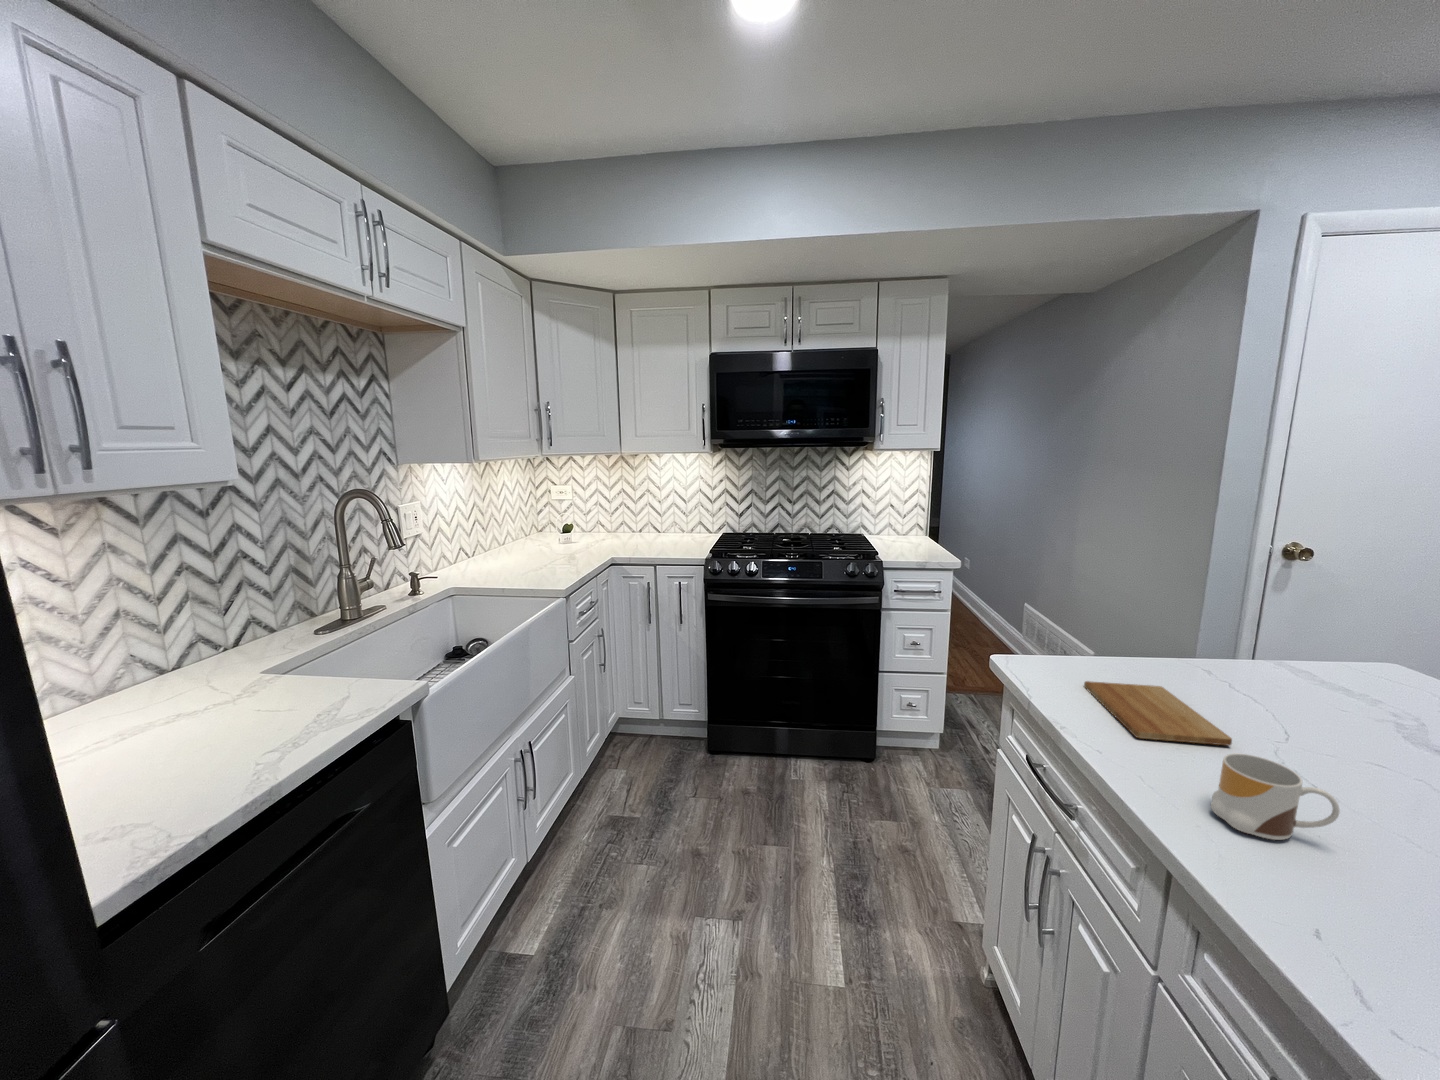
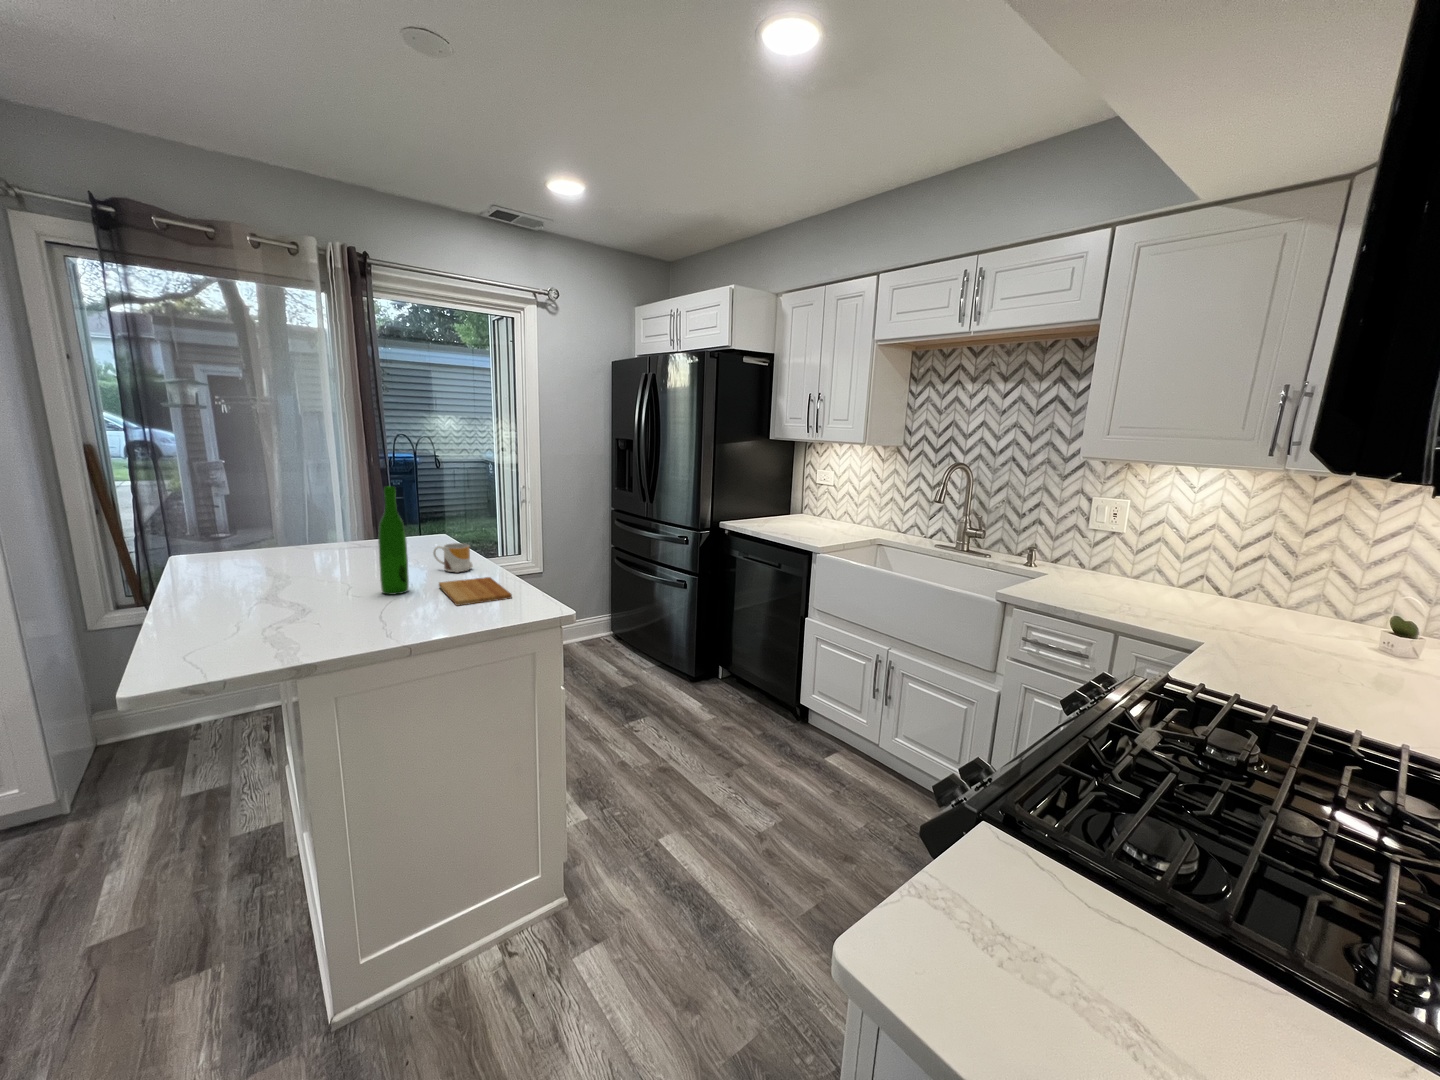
wine bottle: none [1287,584,1366,771] -> present [378,486,409,595]

